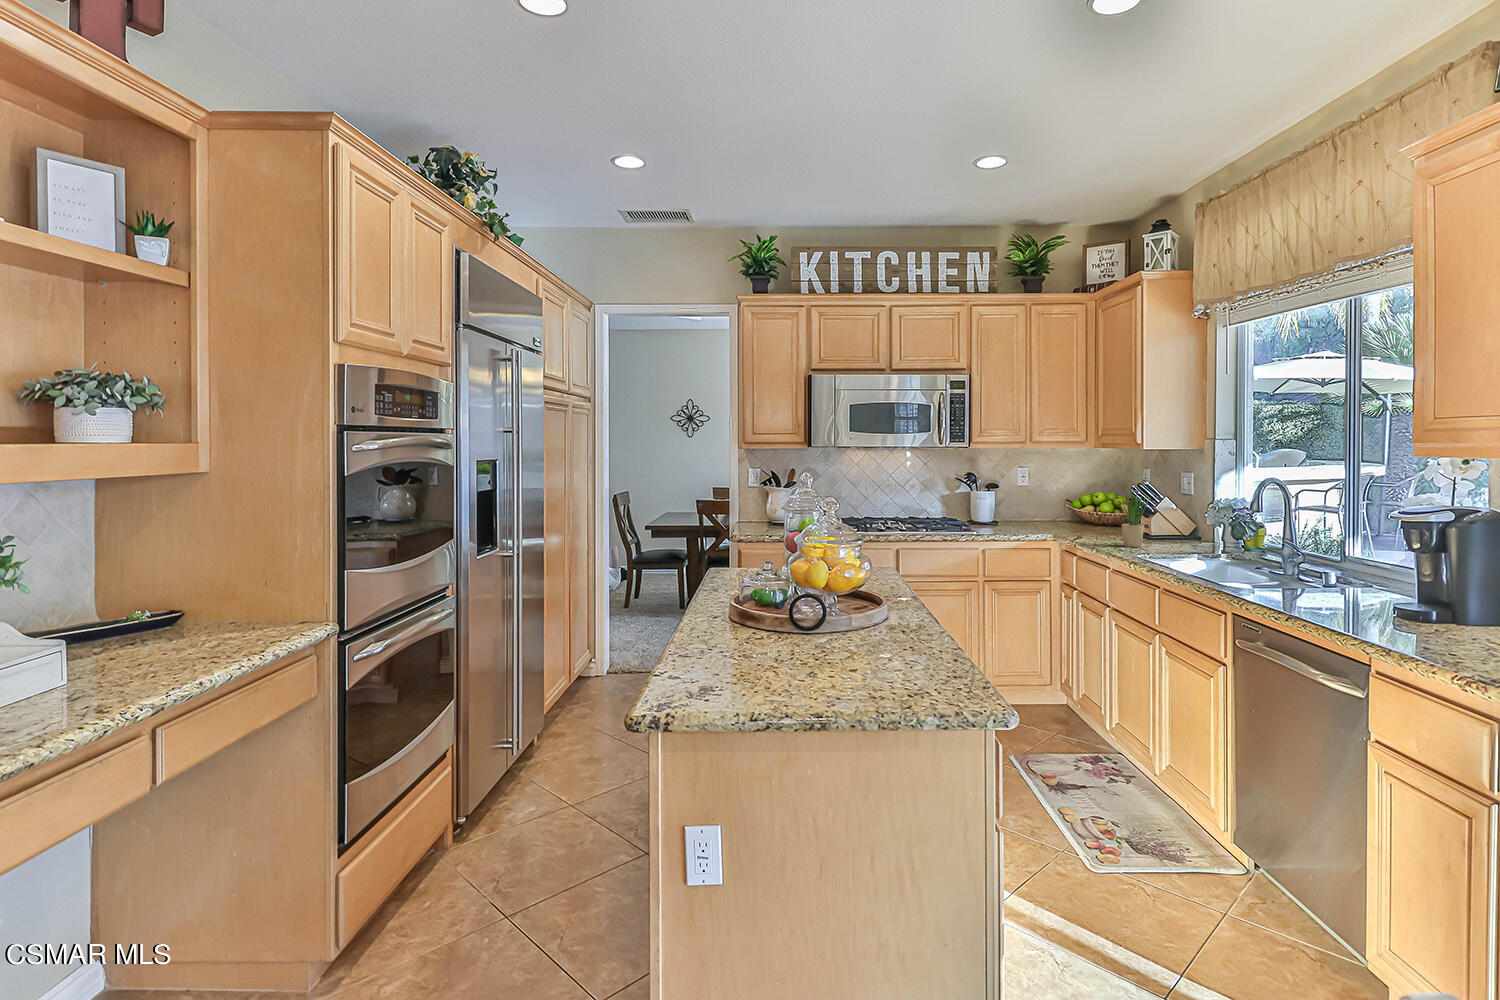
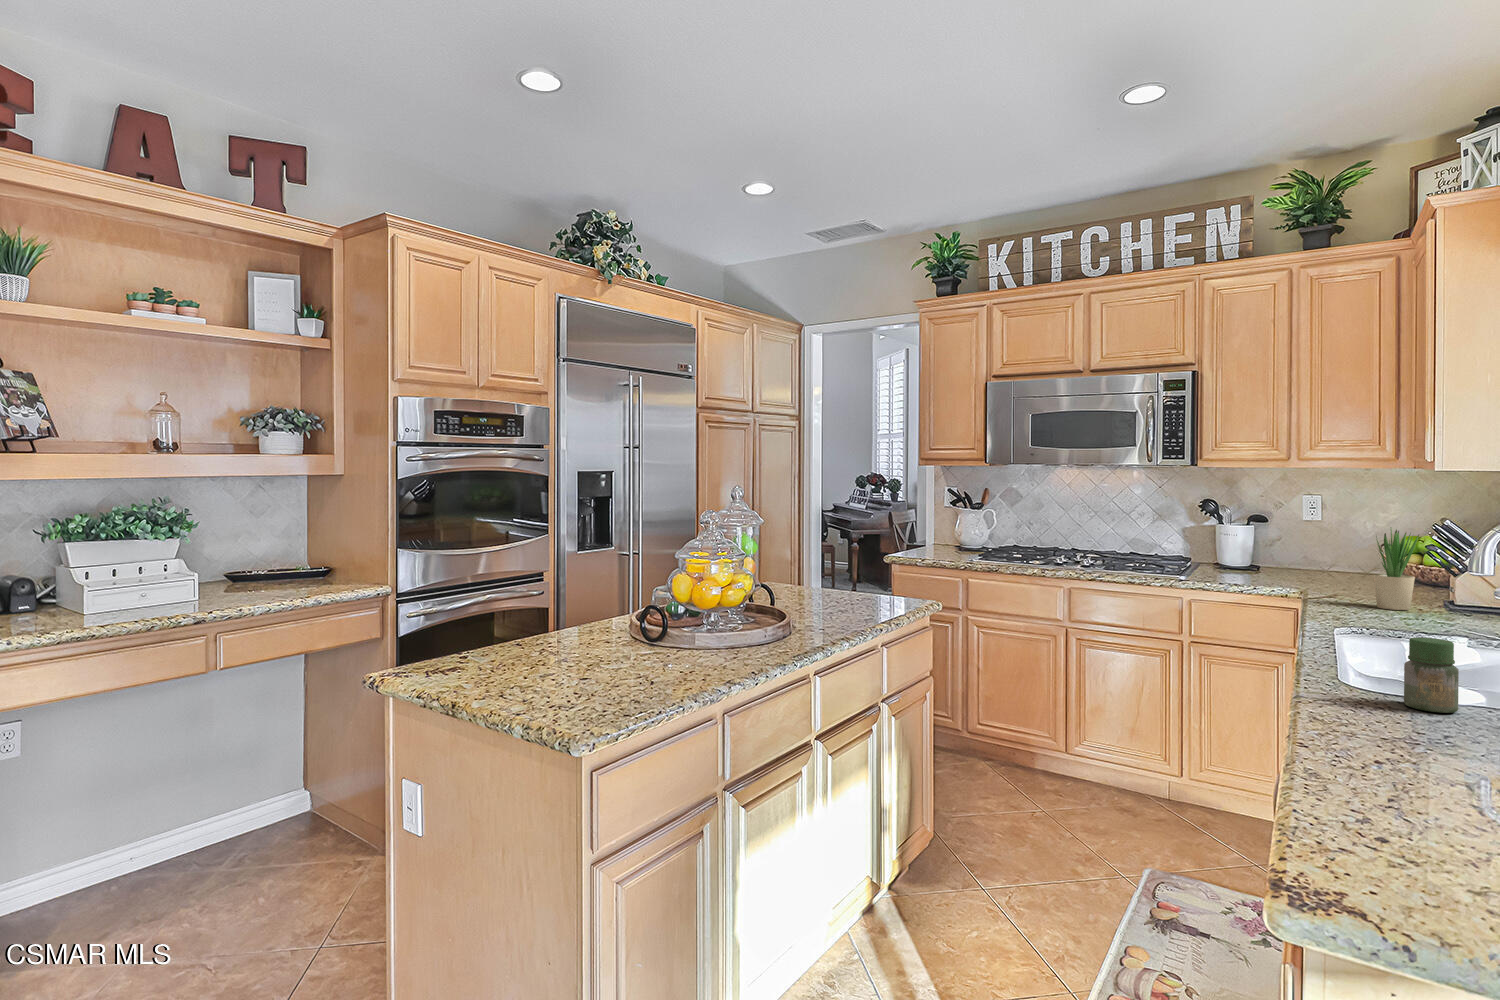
jar: none [1303,564,1336,608] -> present [1404,637,1459,713]

